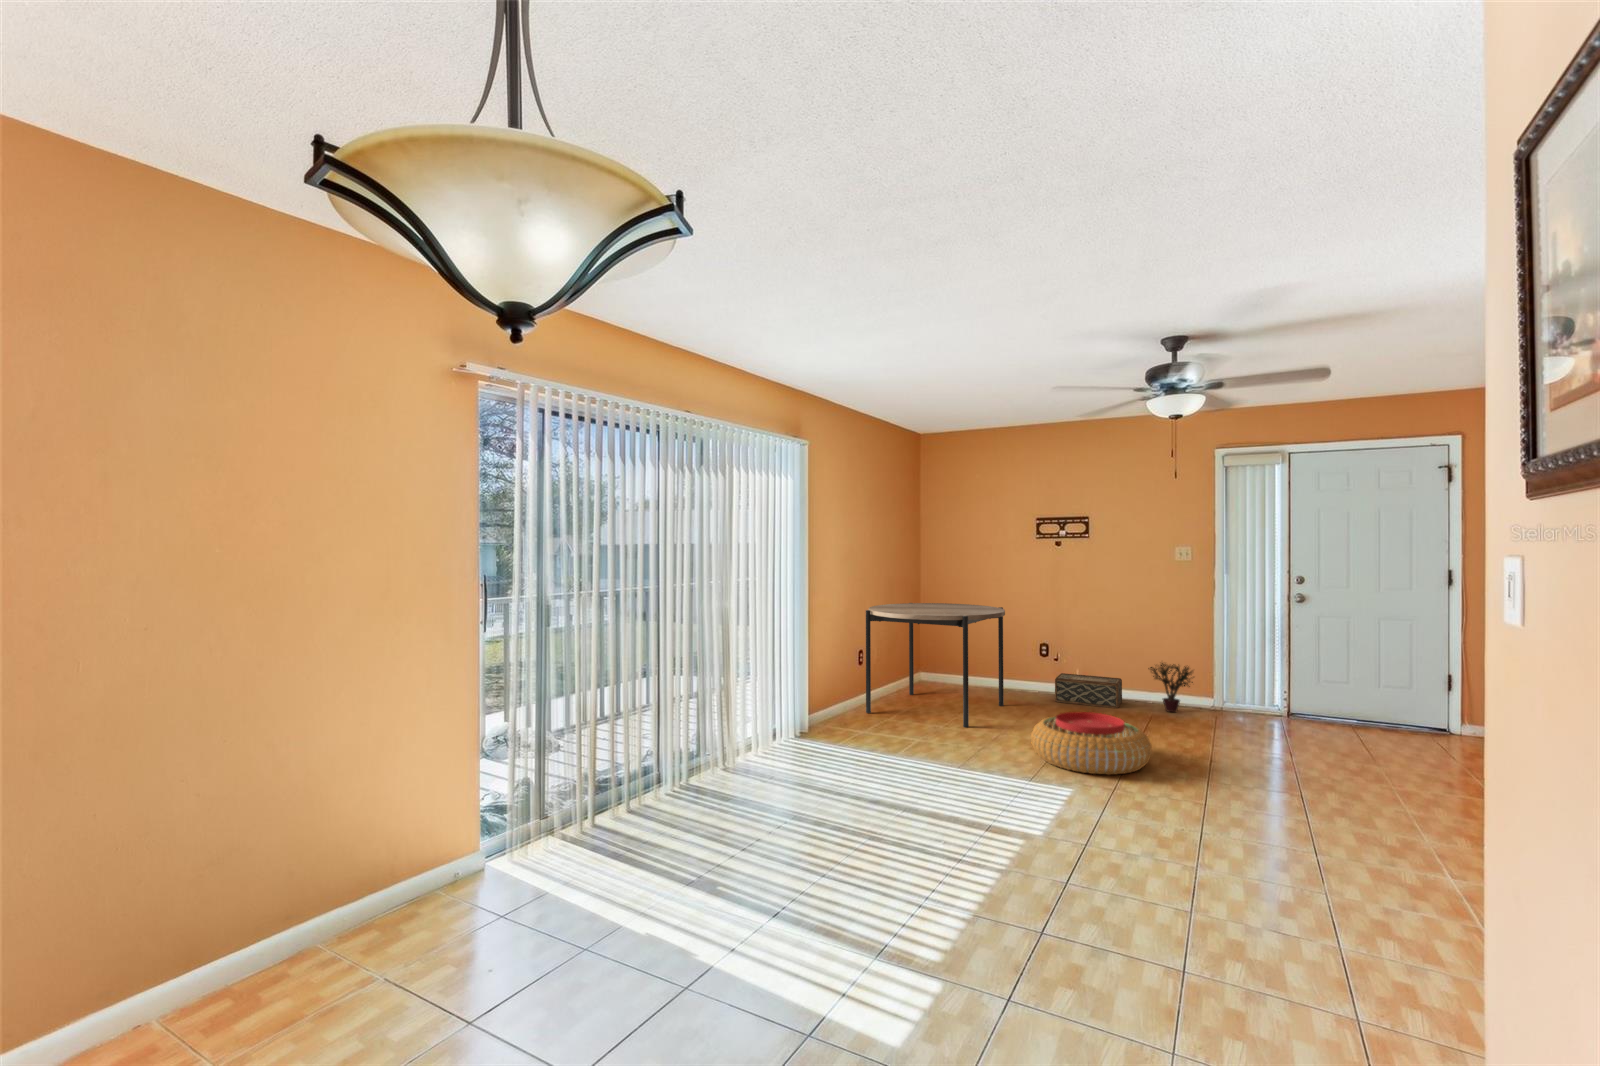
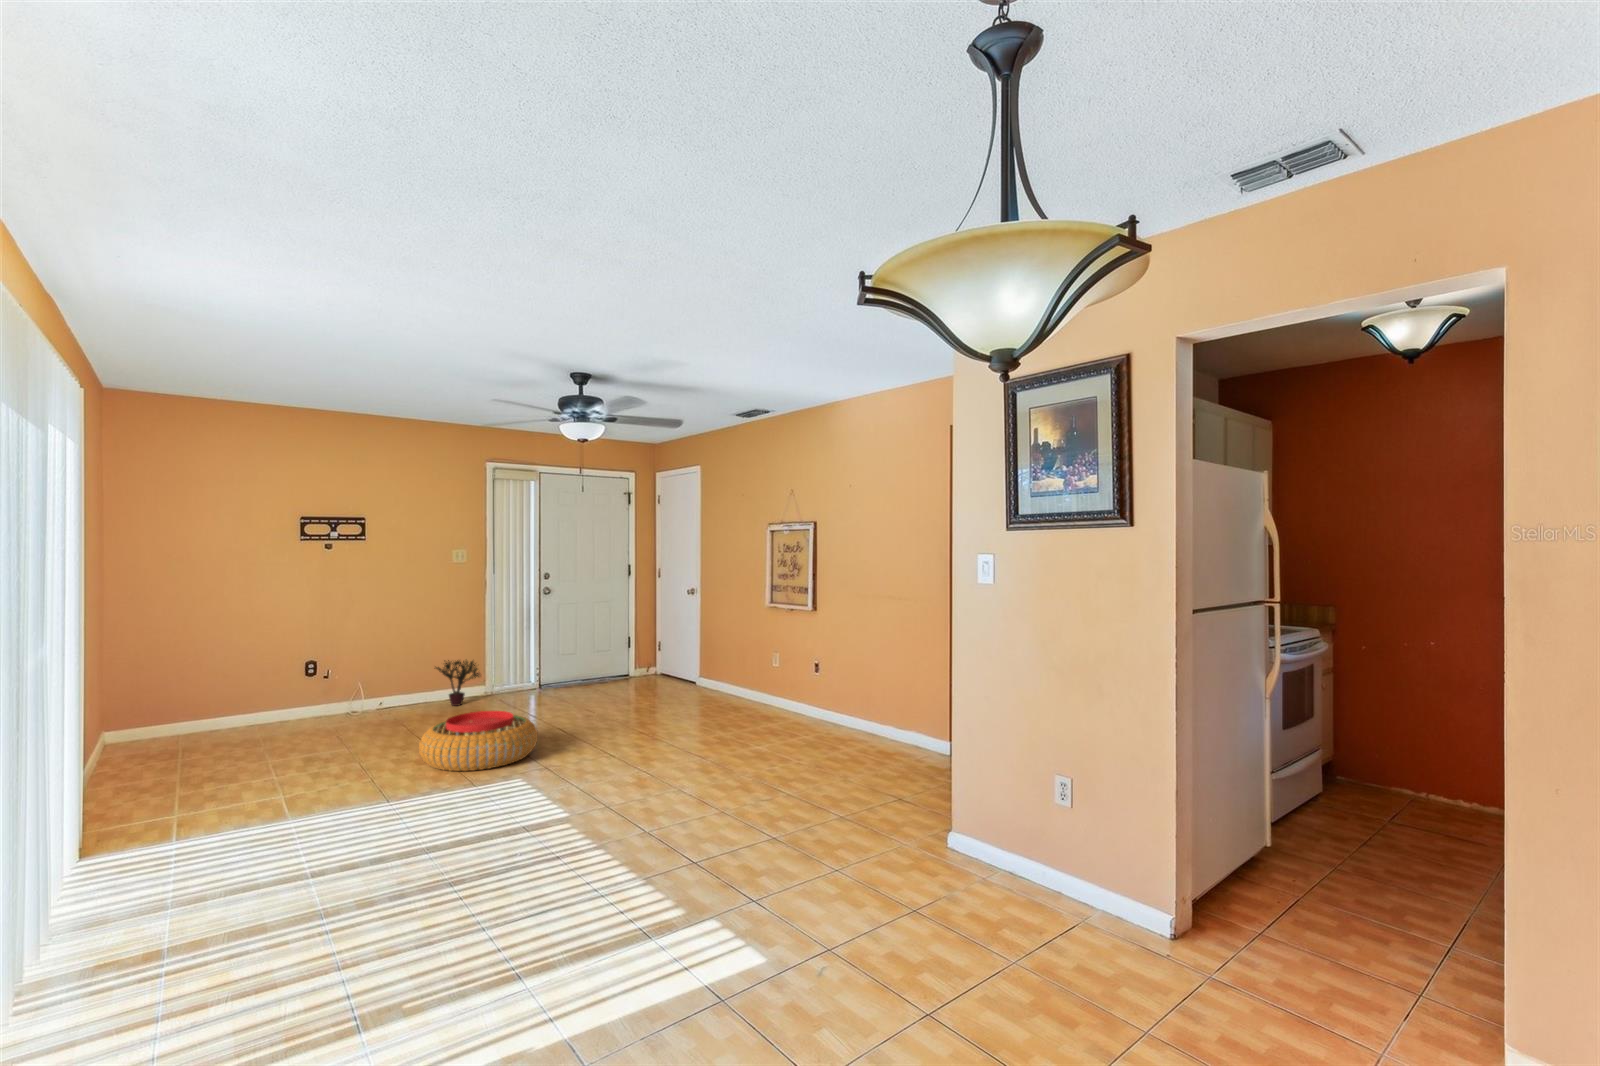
dining table: present [866,603,1005,728] -> none [85,624,319,806]
woven basket: present [1055,673,1122,708] -> none [330,685,410,724]

